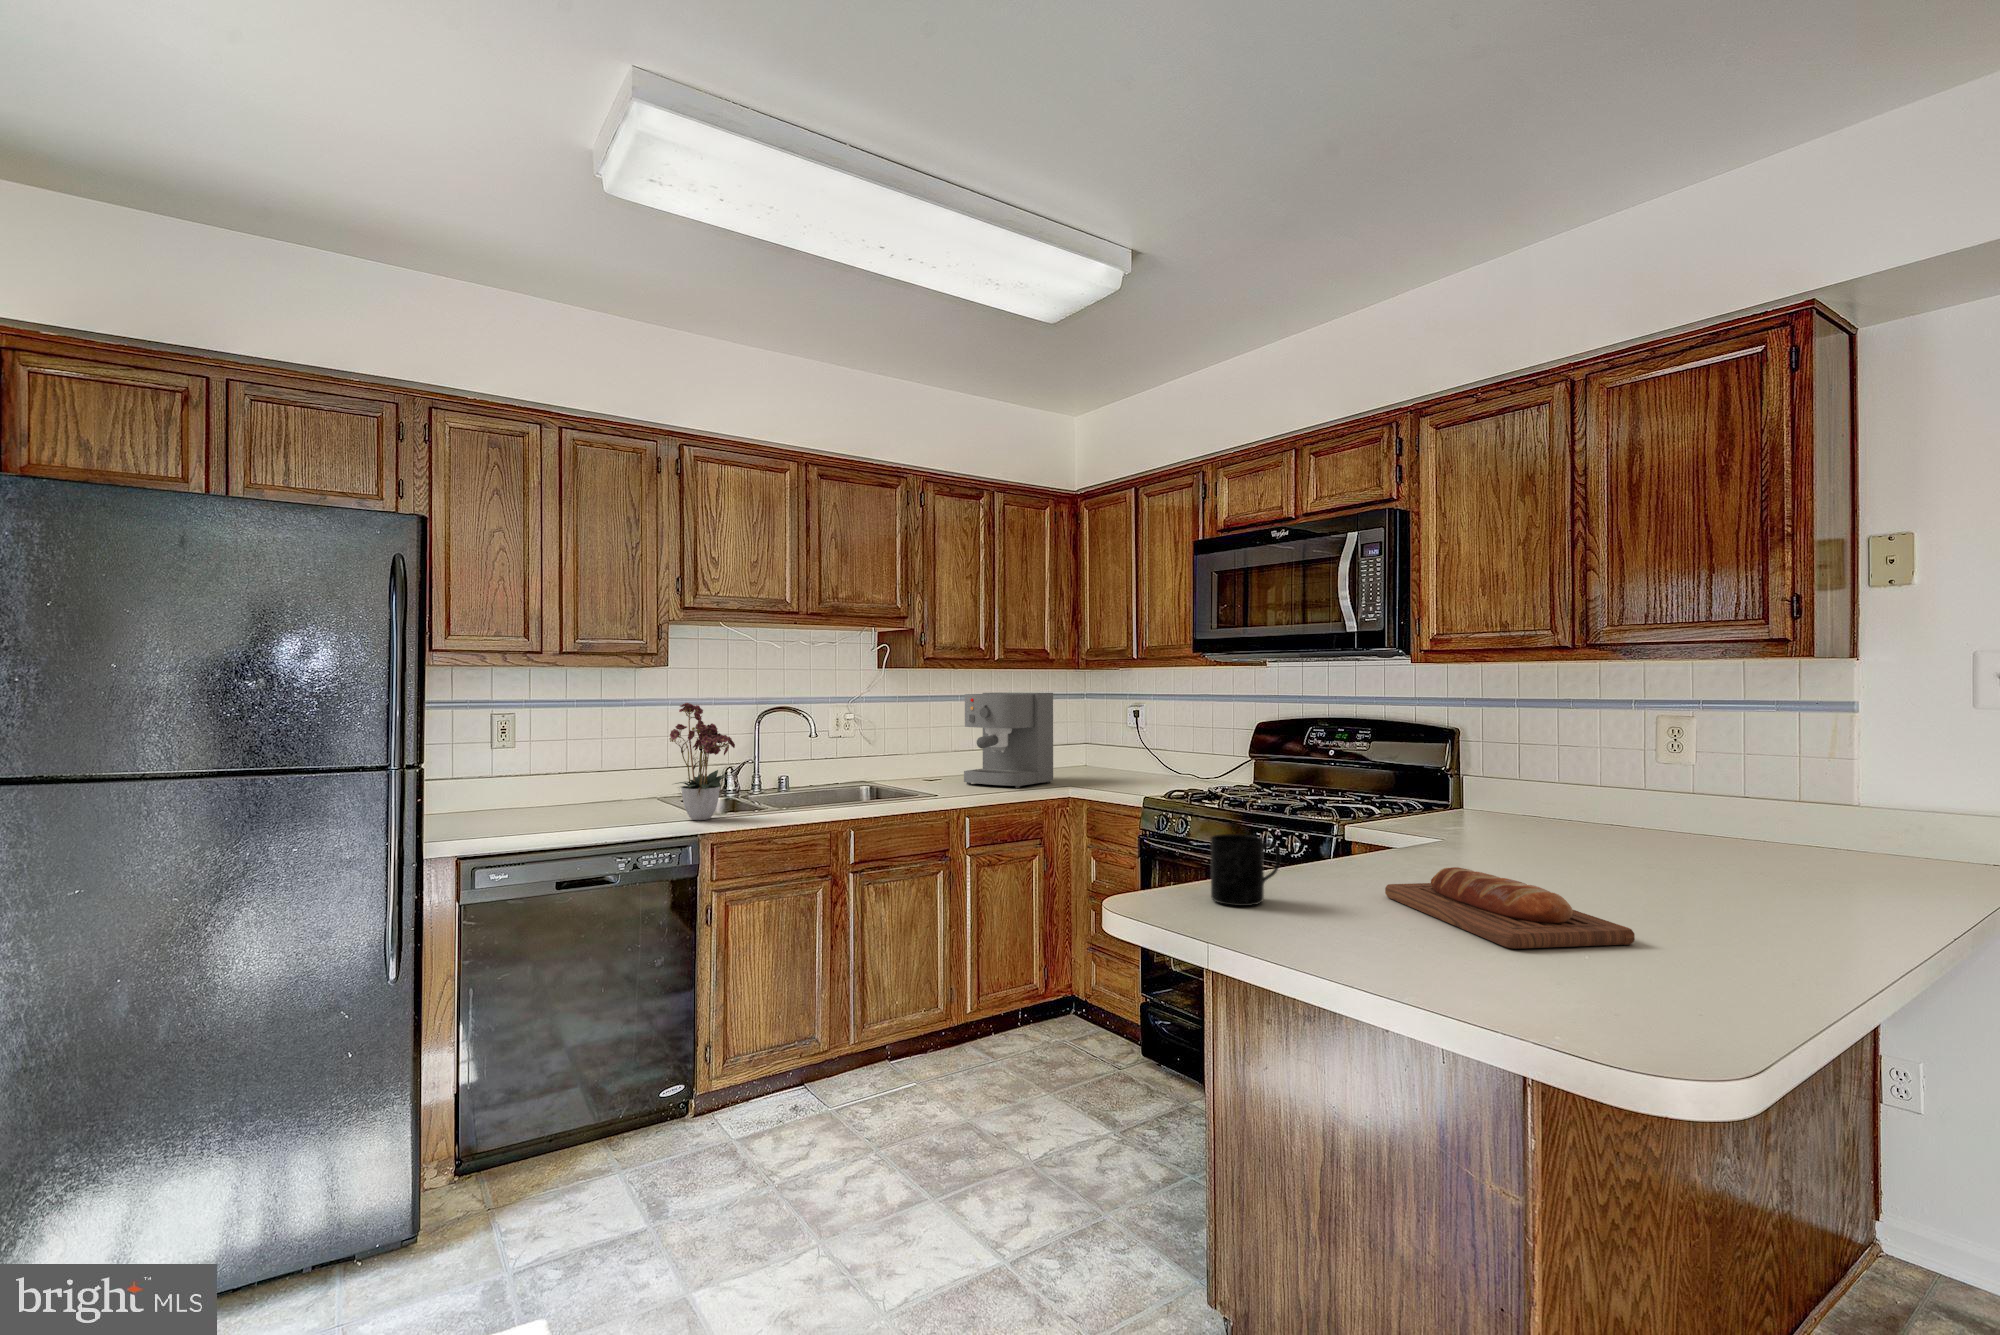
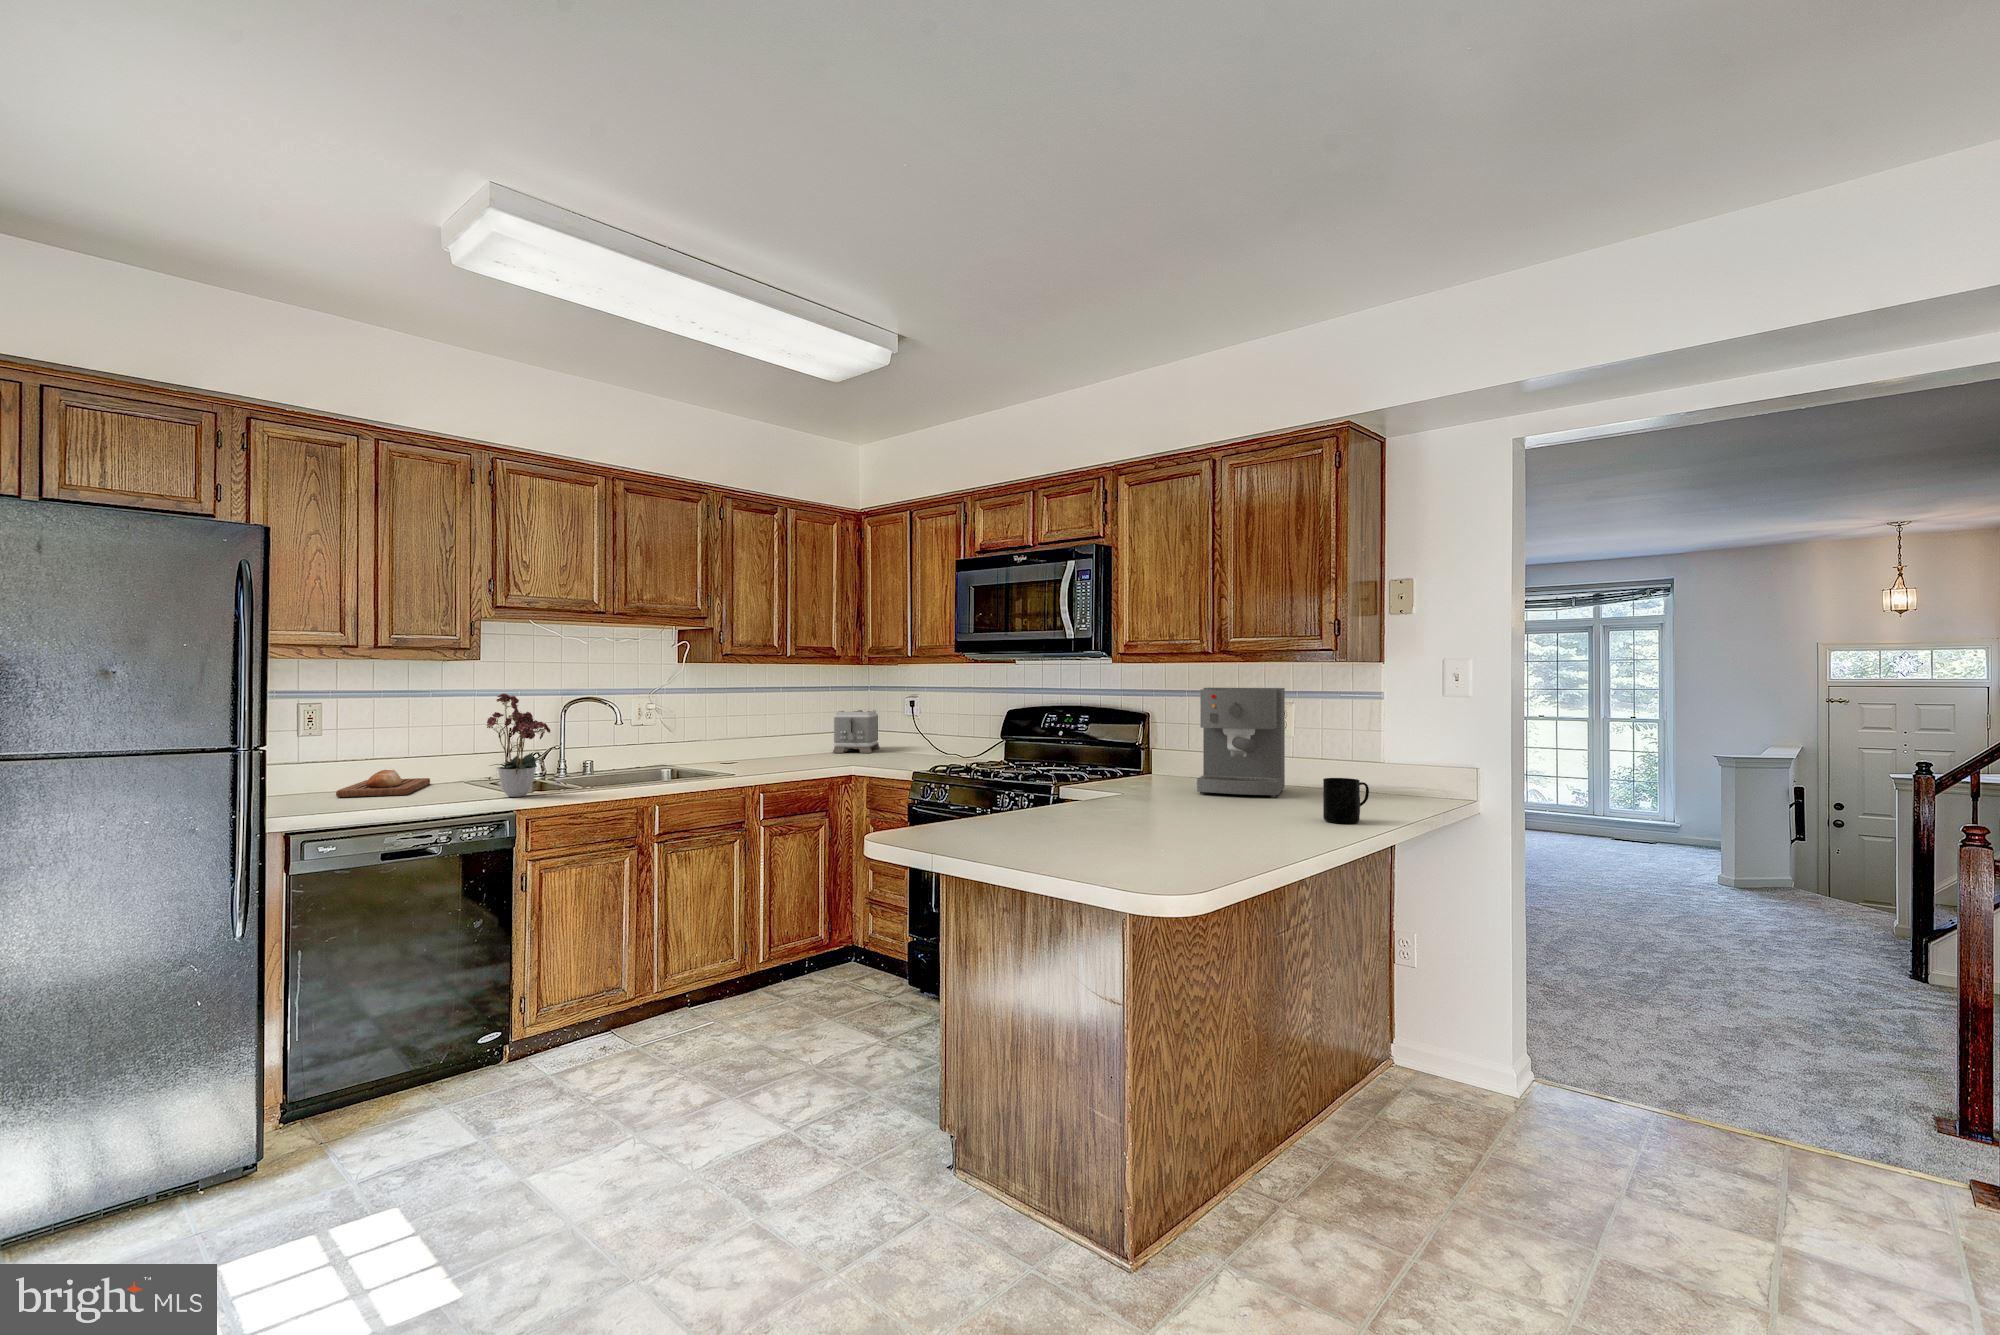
coffee maker: present [964,692,1053,788] -> present [1197,688,1285,798]
toaster: none [1051,720,1105,770] -> present [833,710,880,753]
mug: present [1211,834,1281,906] -> present [1323,778,1369,823]
bread loaf: present [1385,867,1635,949] -> present [336,770,430,797]

